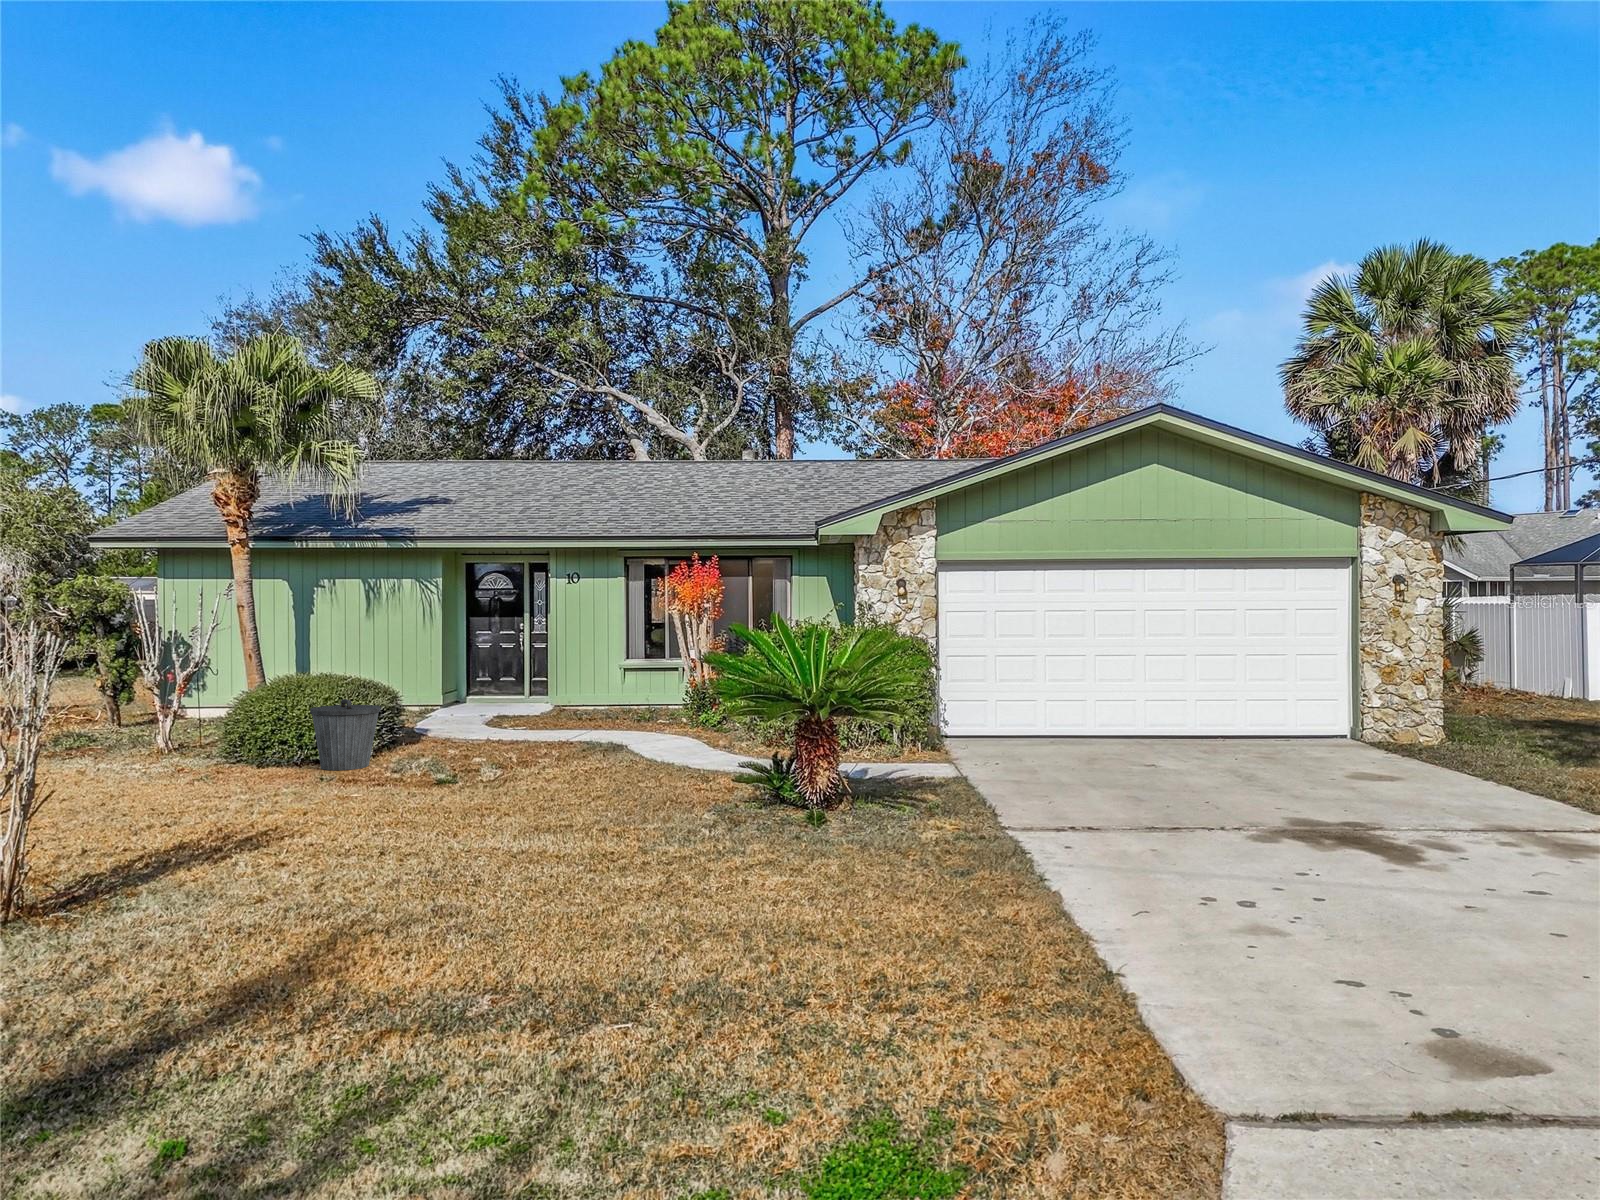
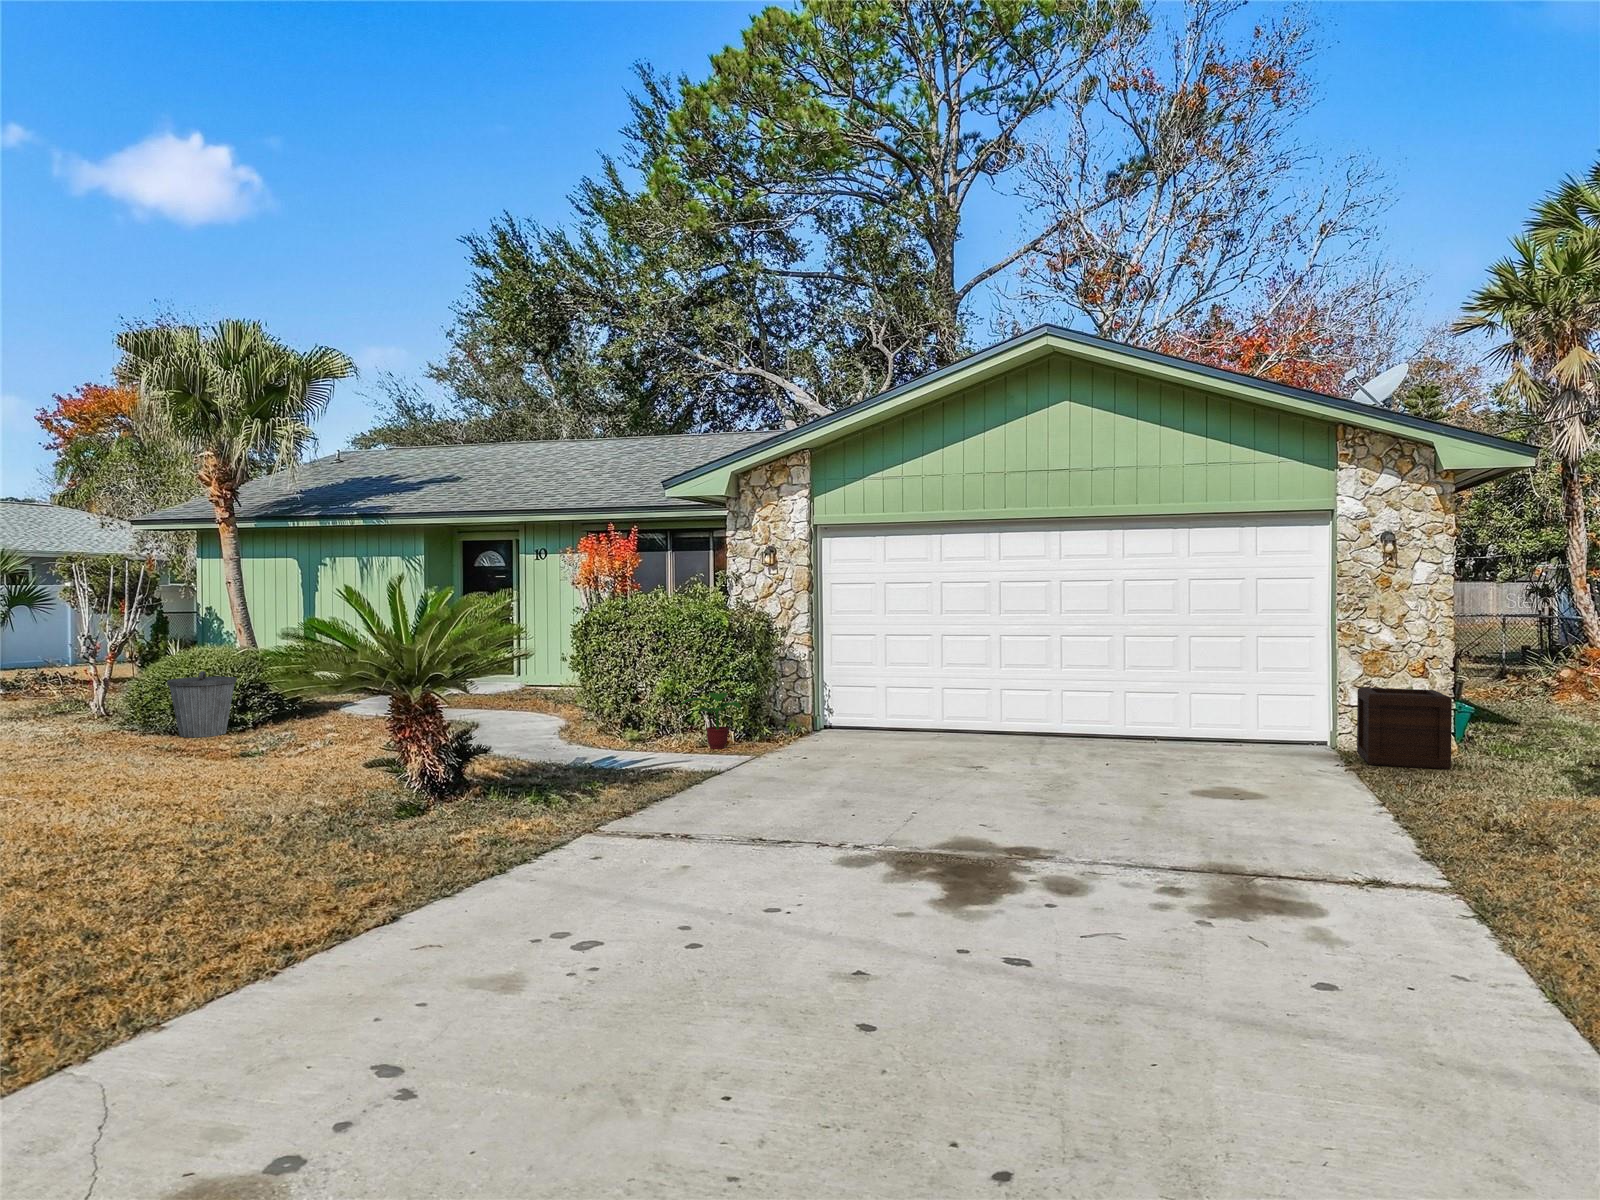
wooden crate: none [1378,694,1464,754] -> present [1357,688,1452,769]
potted plant: none [874,709,930,761] -> present [680,693,741,749]

